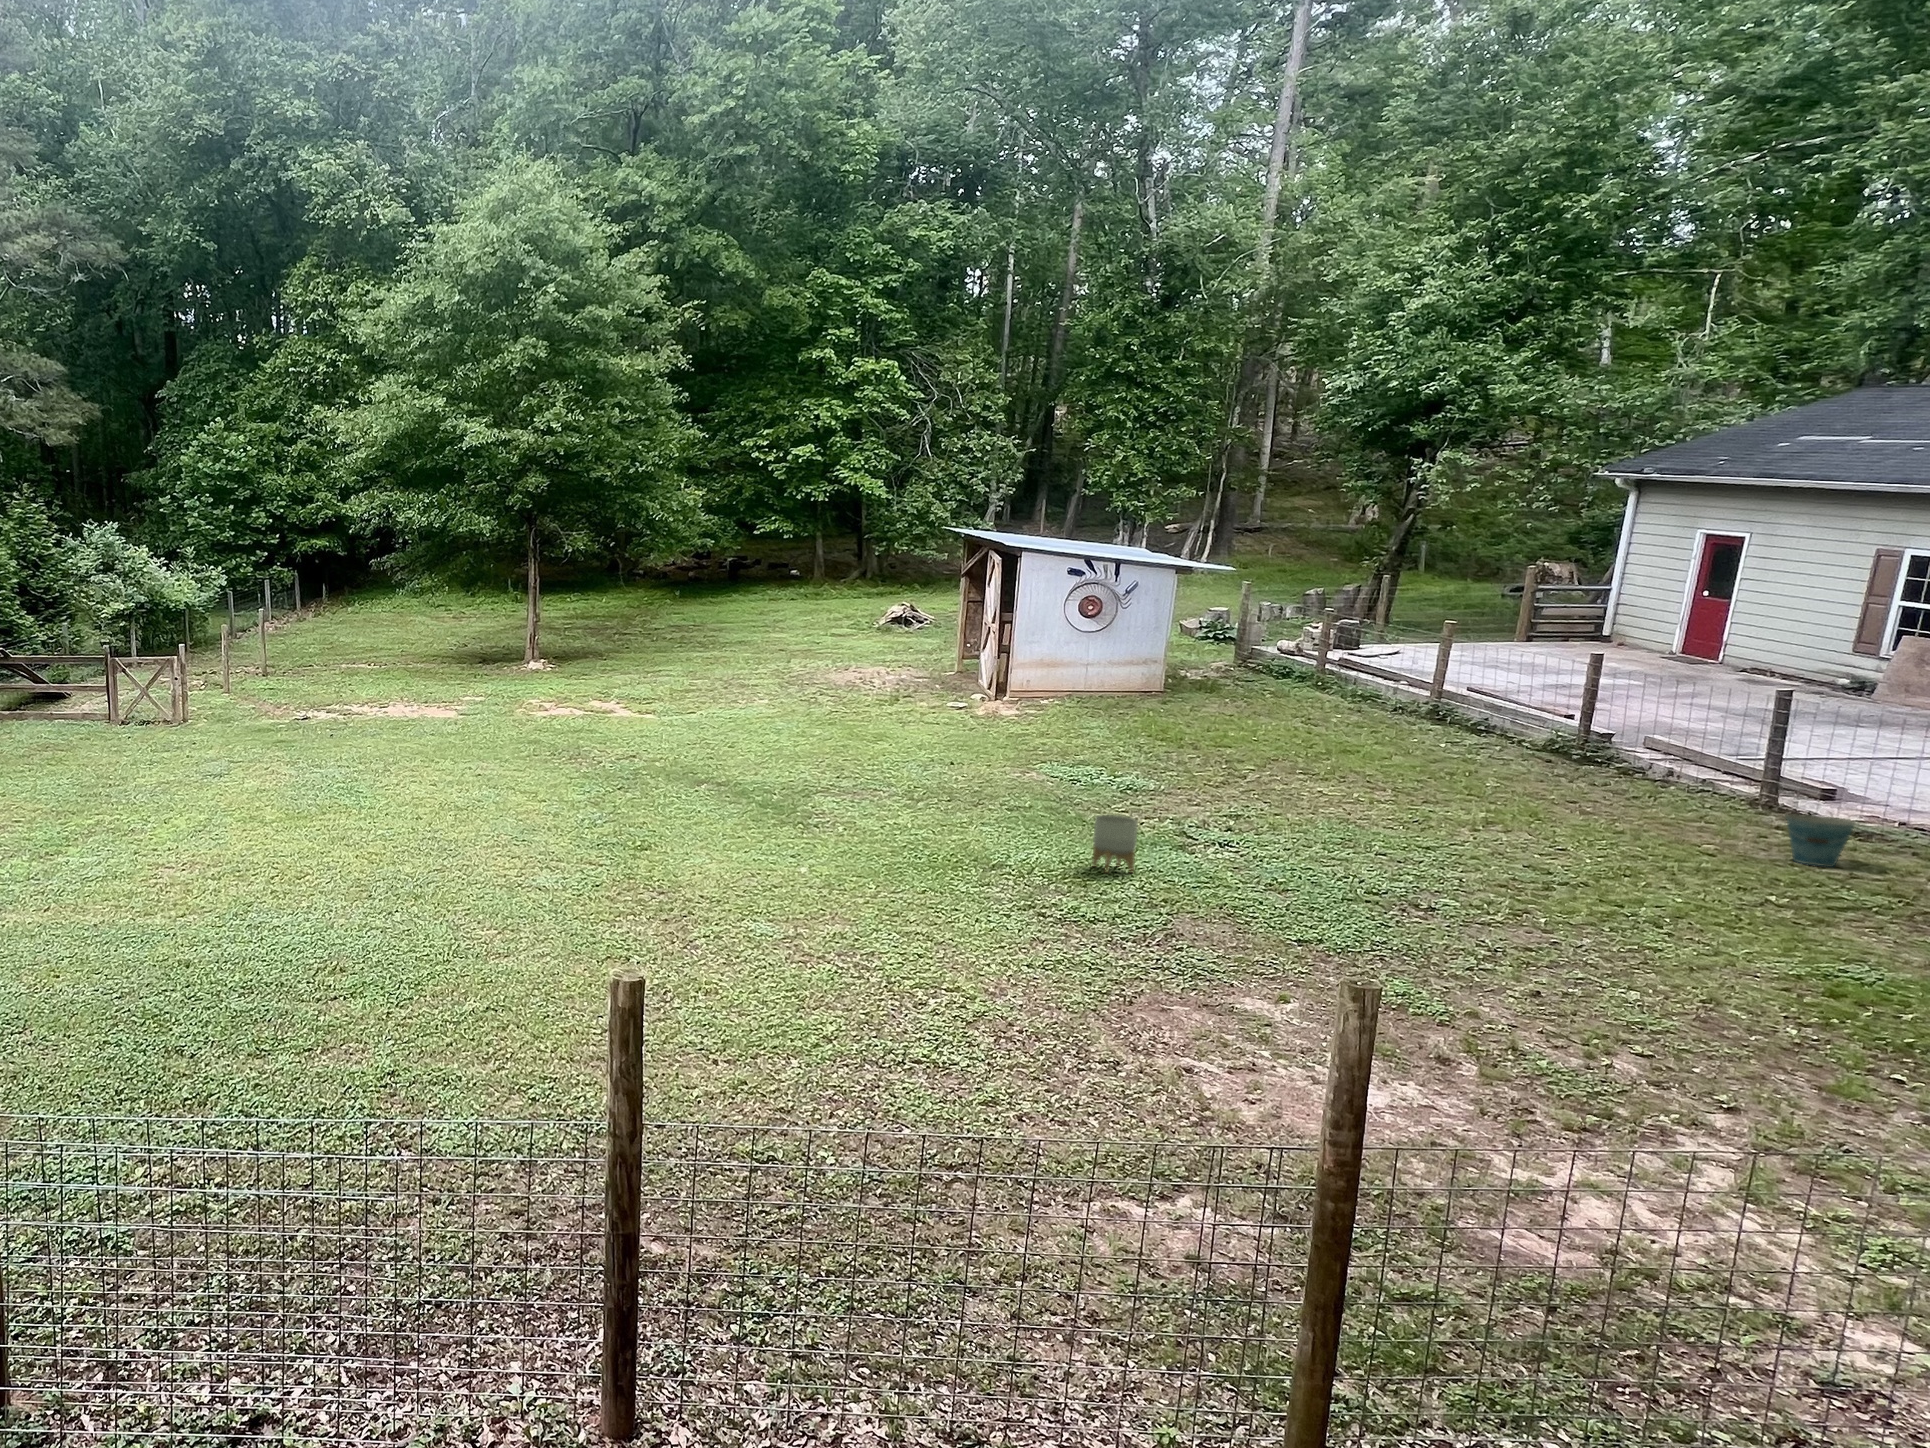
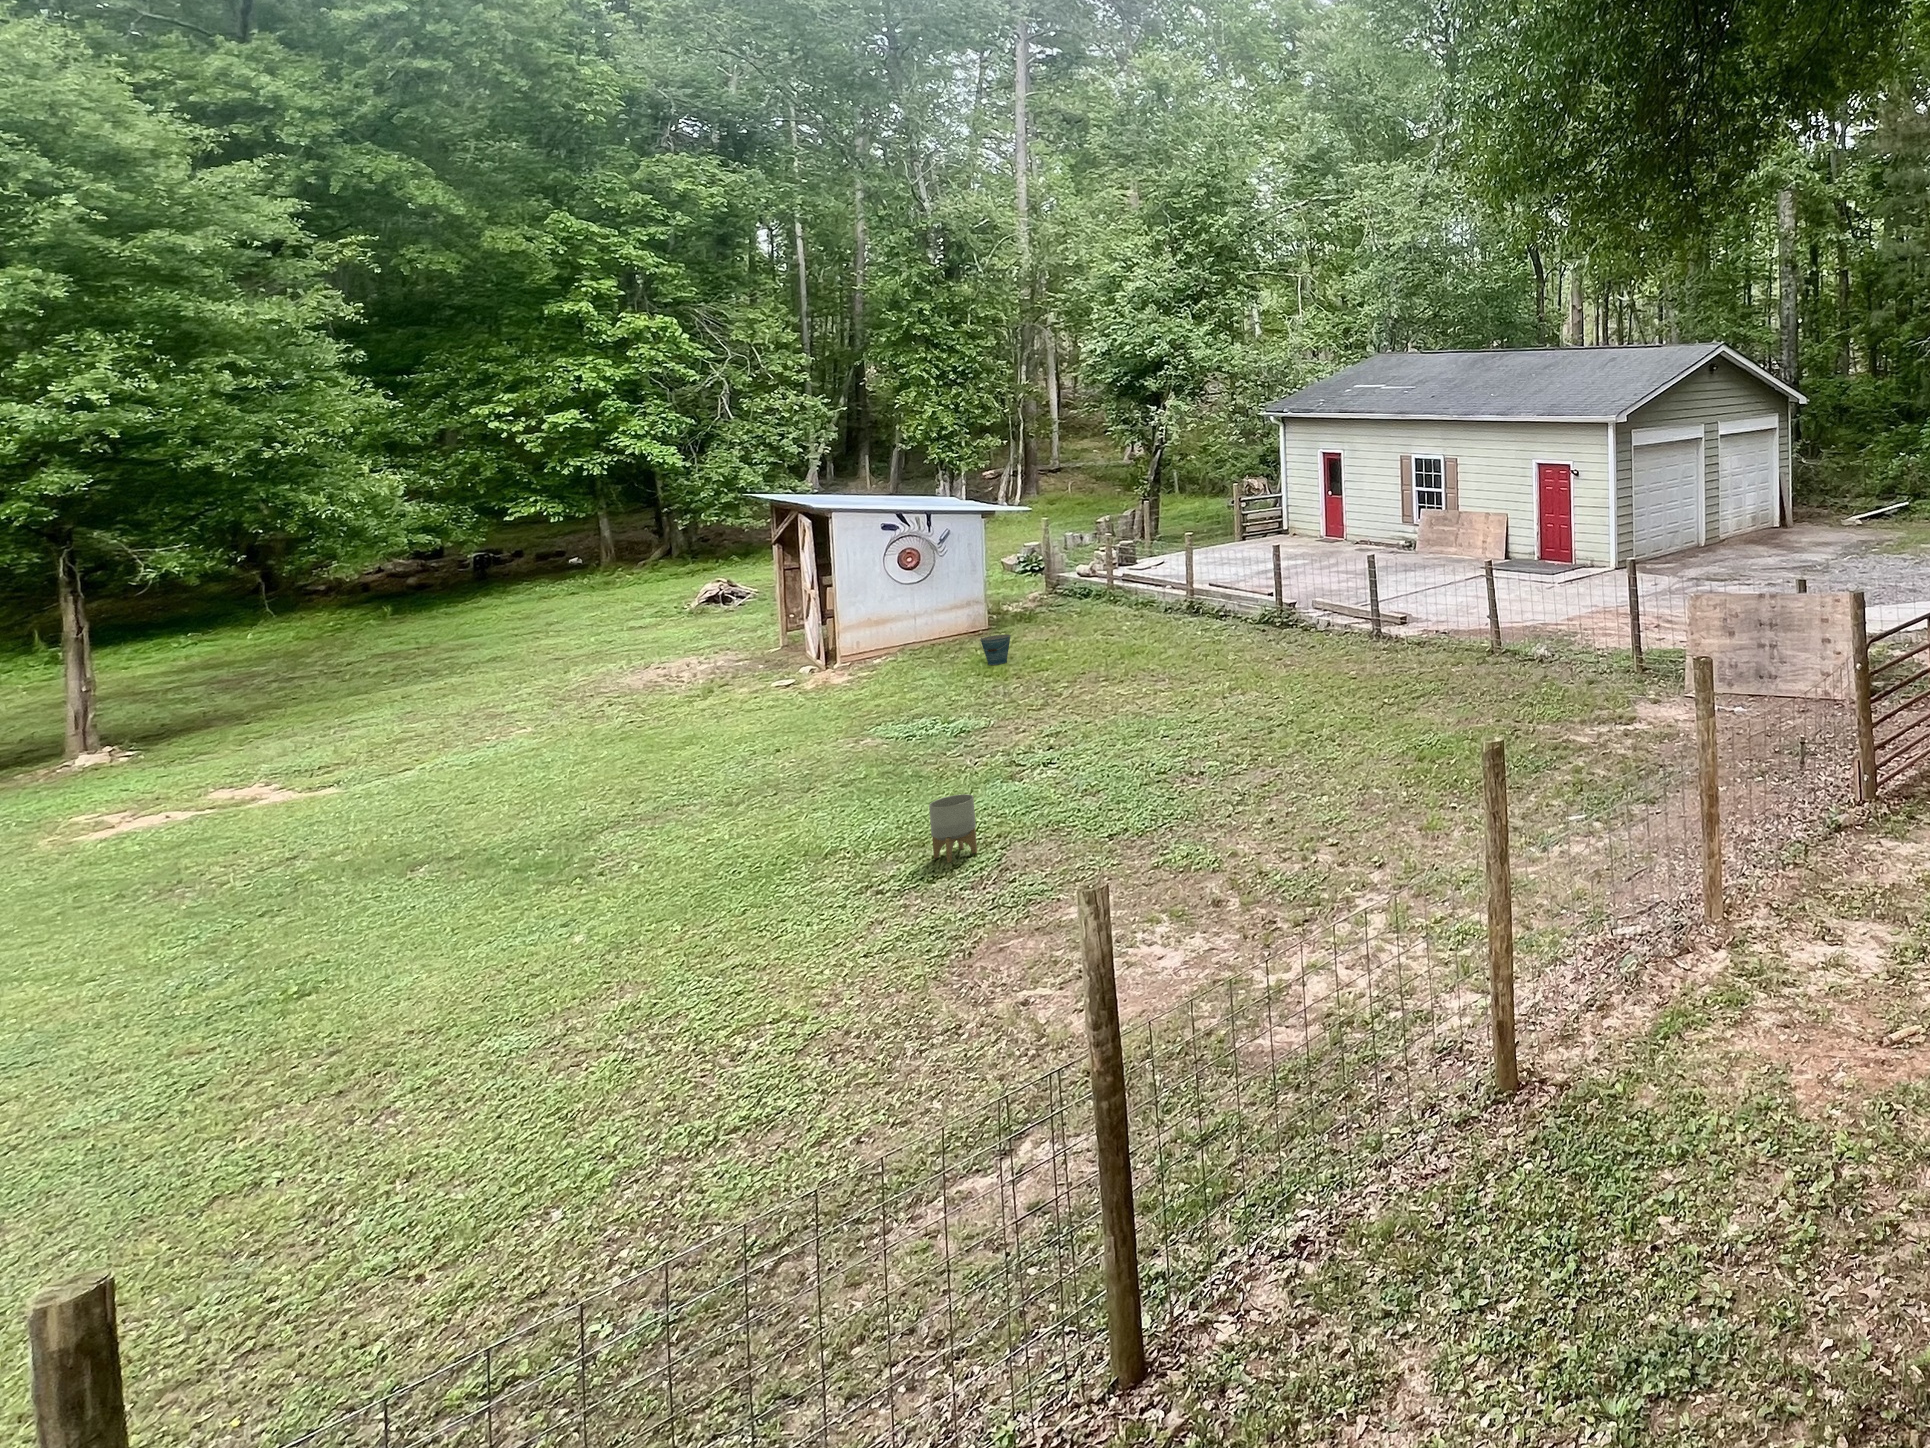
bucket: present [1785,815,1855,867] -> present [980,635,1011,665]

